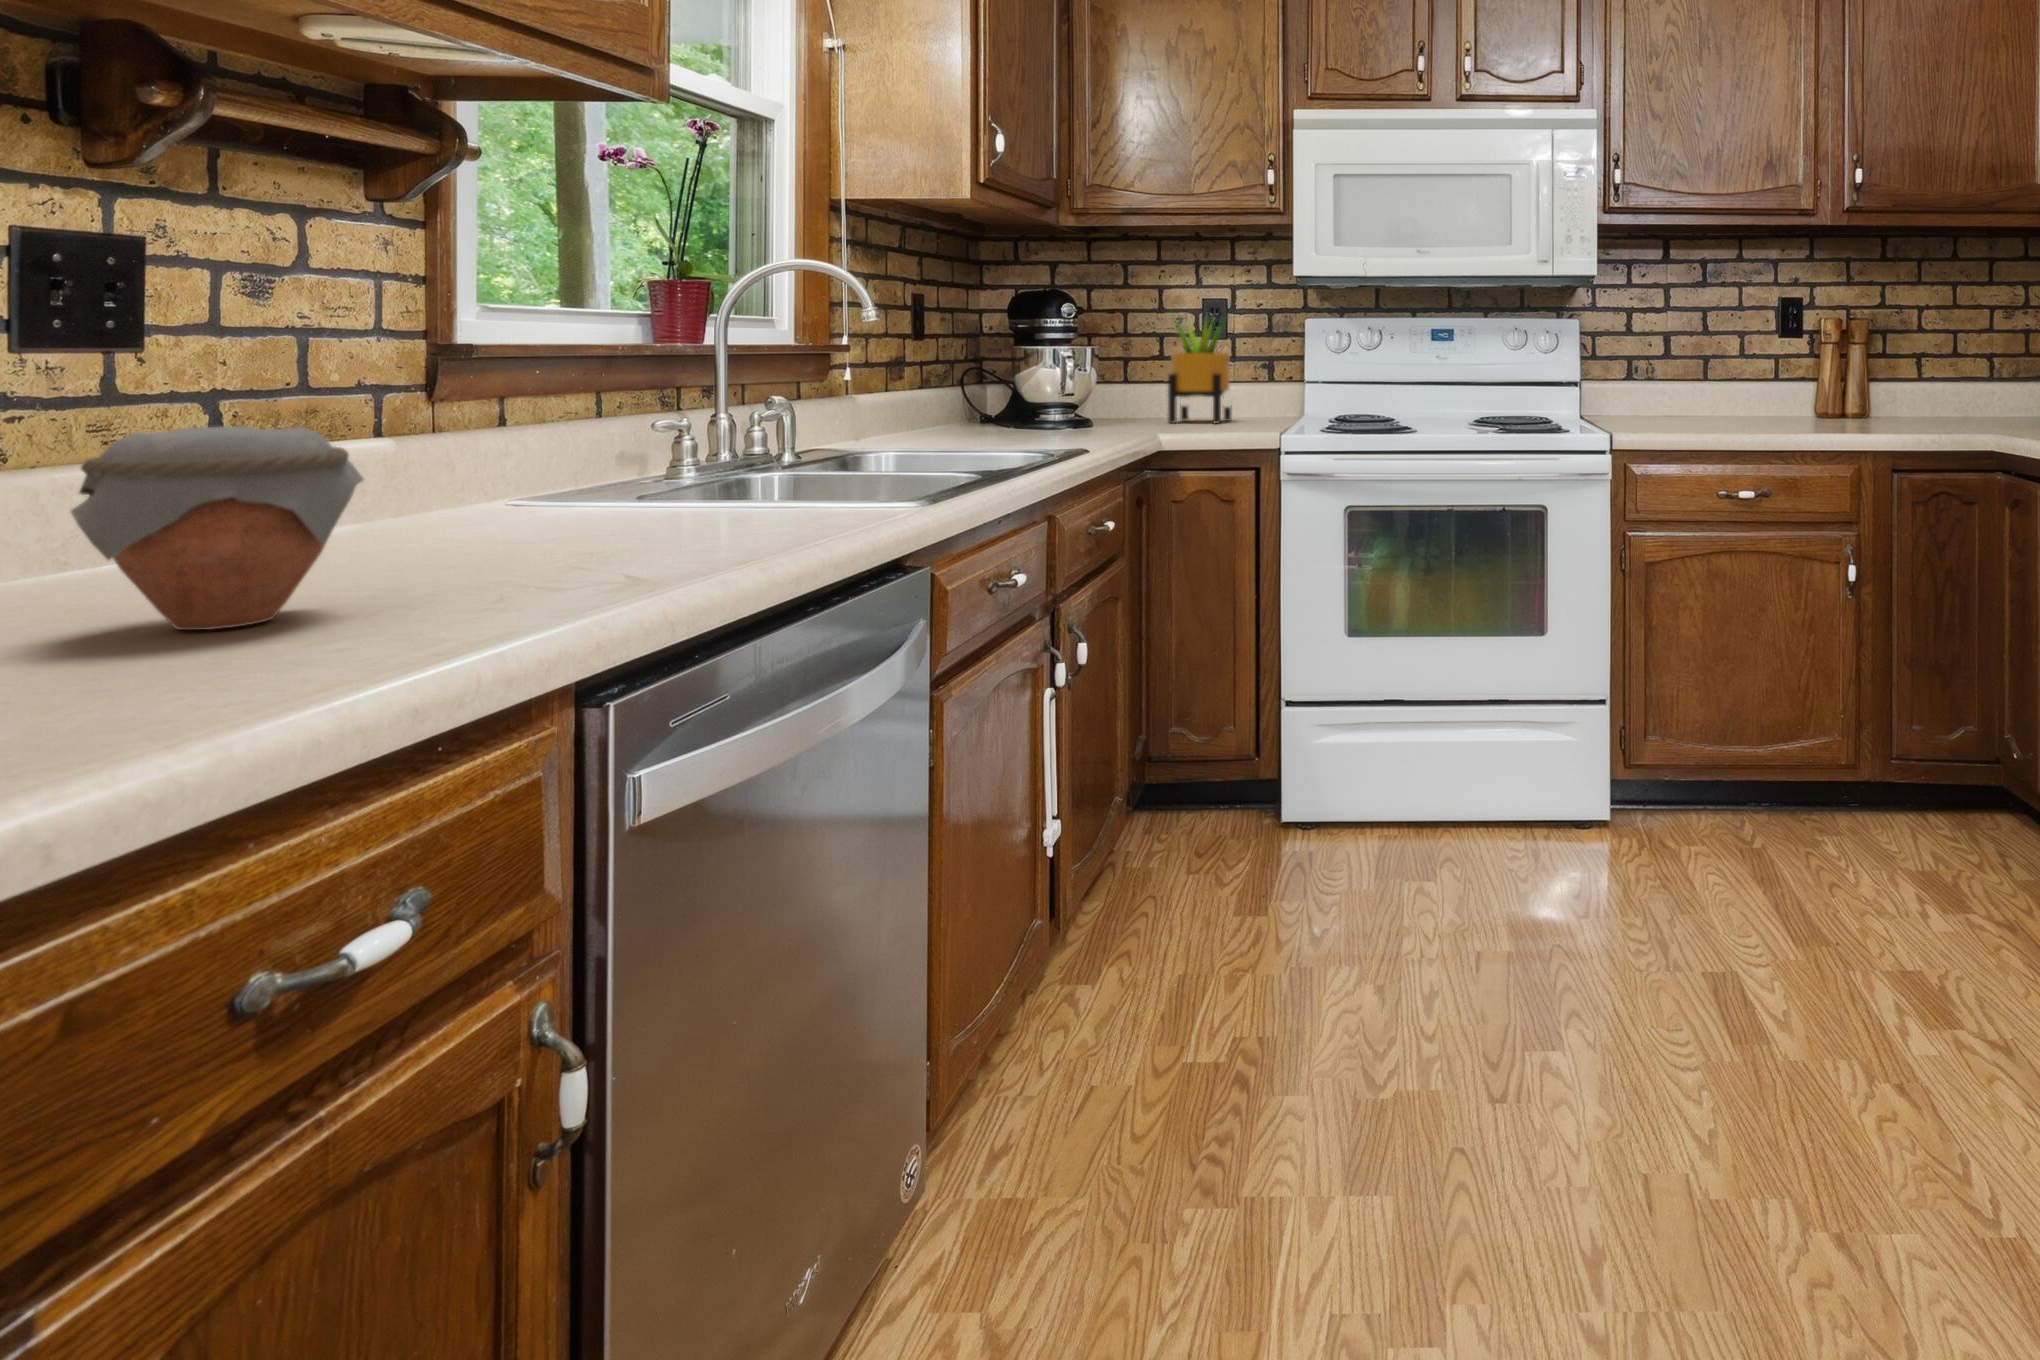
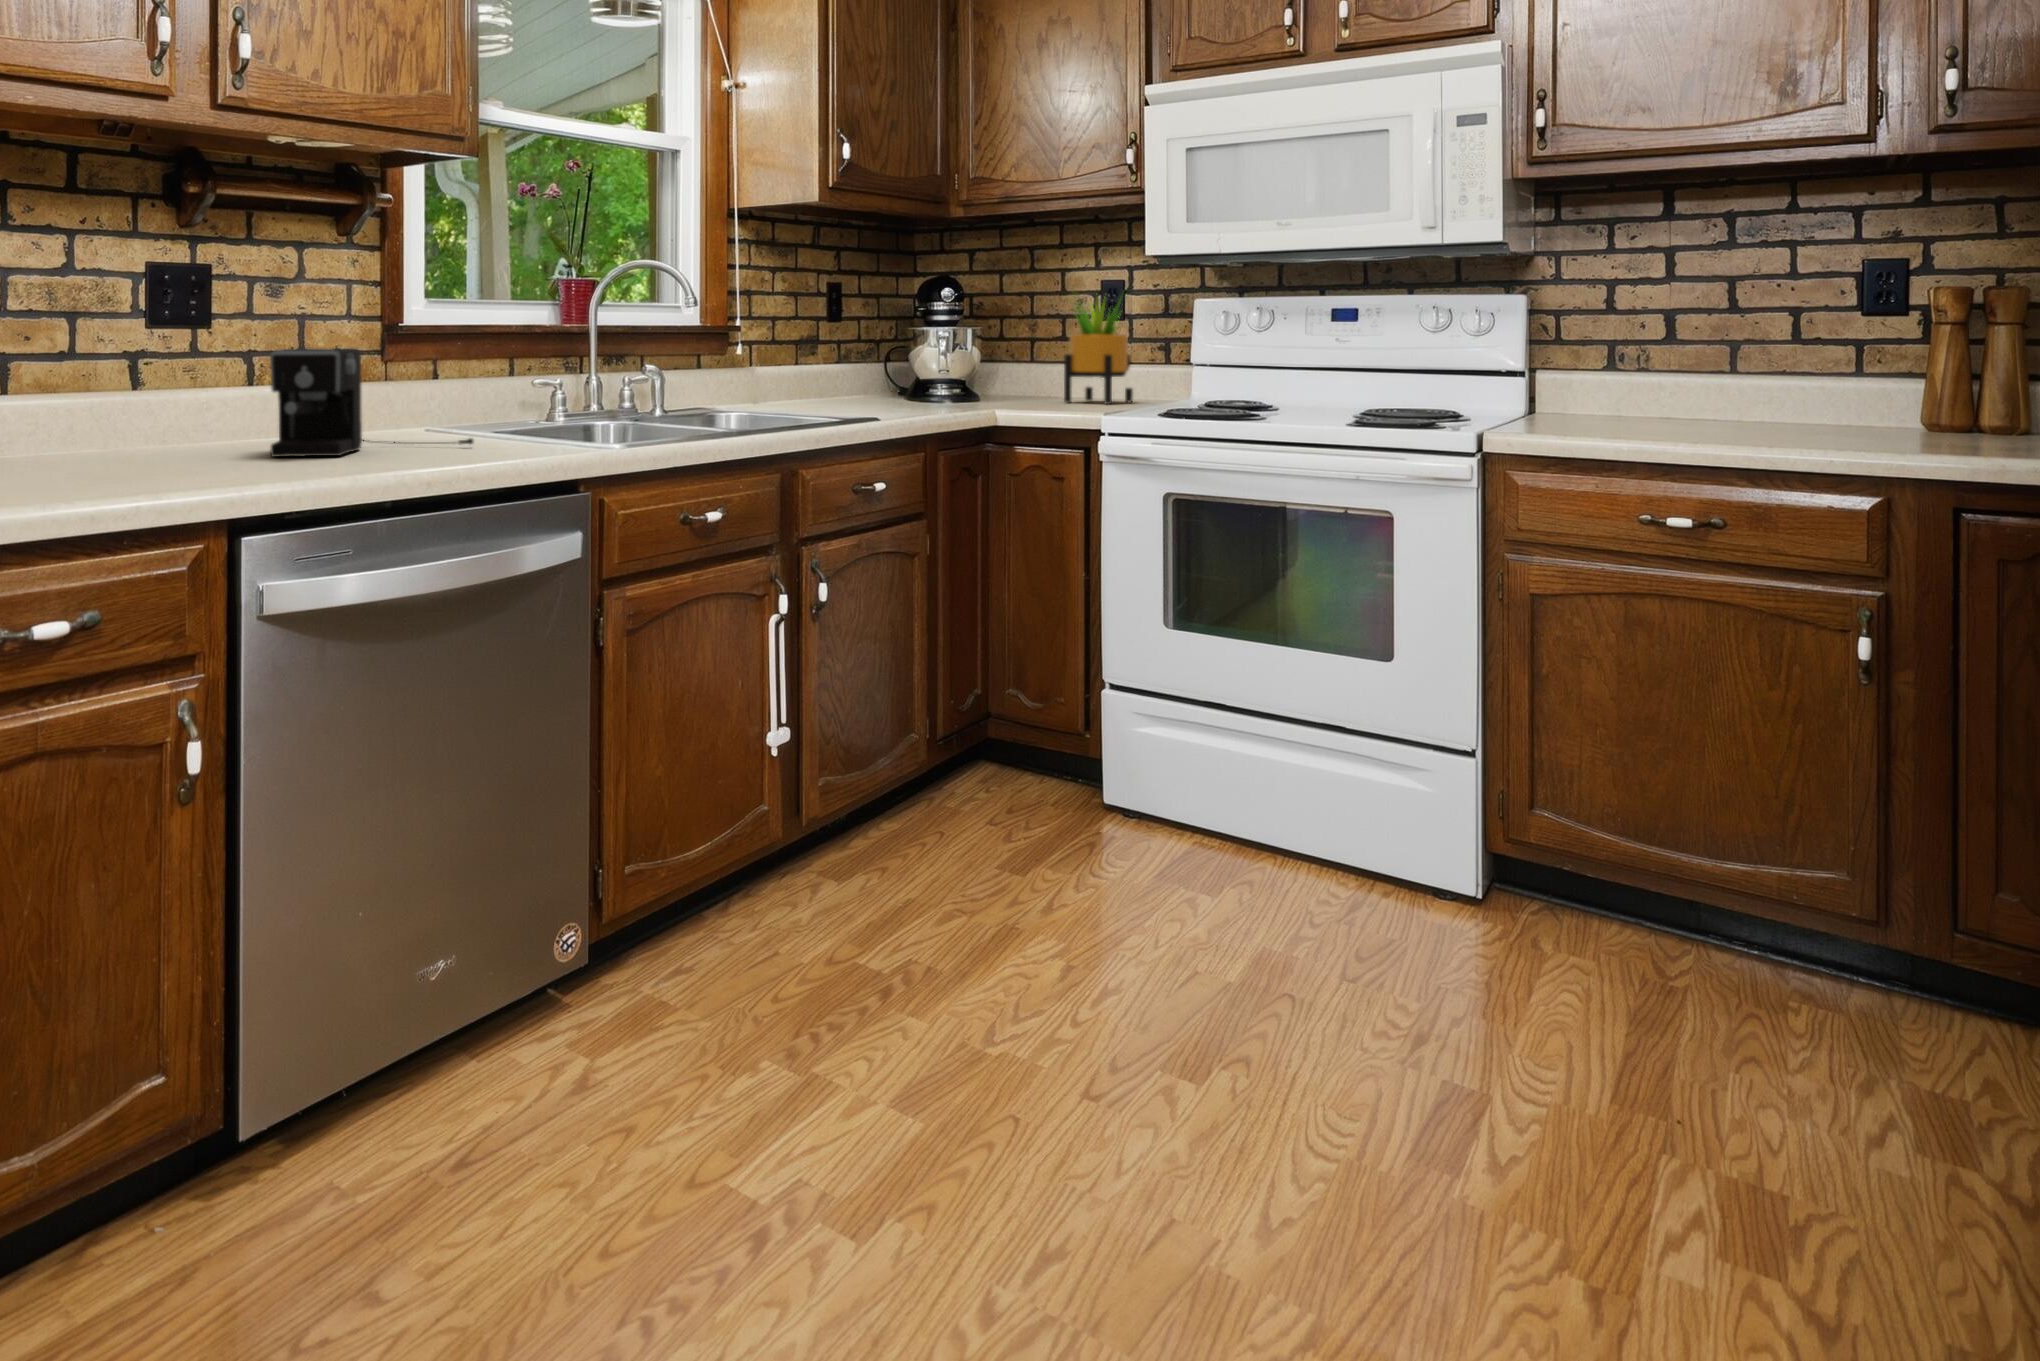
coffee maker: none [357,383,687,567] -> present [270,349,473,457]
jar: present [71,426,363,630] -> none [81,368,214,474]

